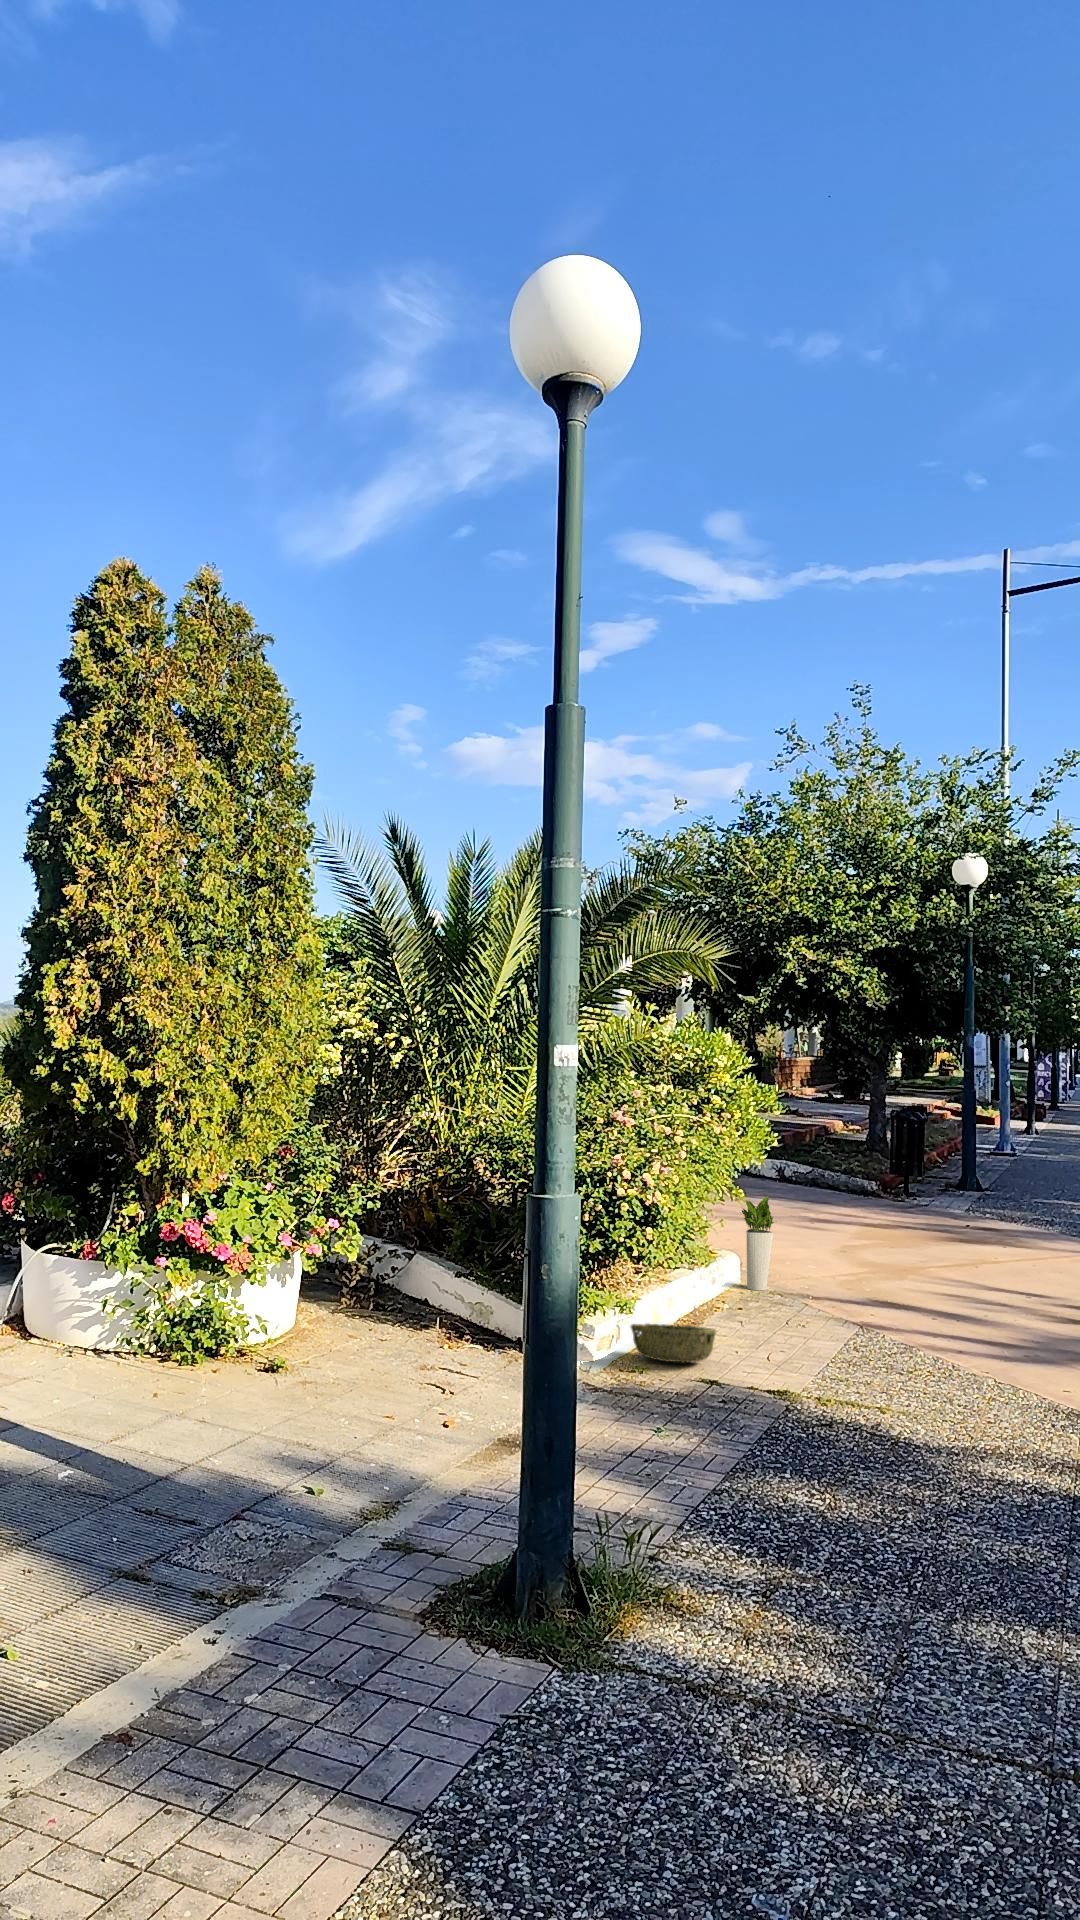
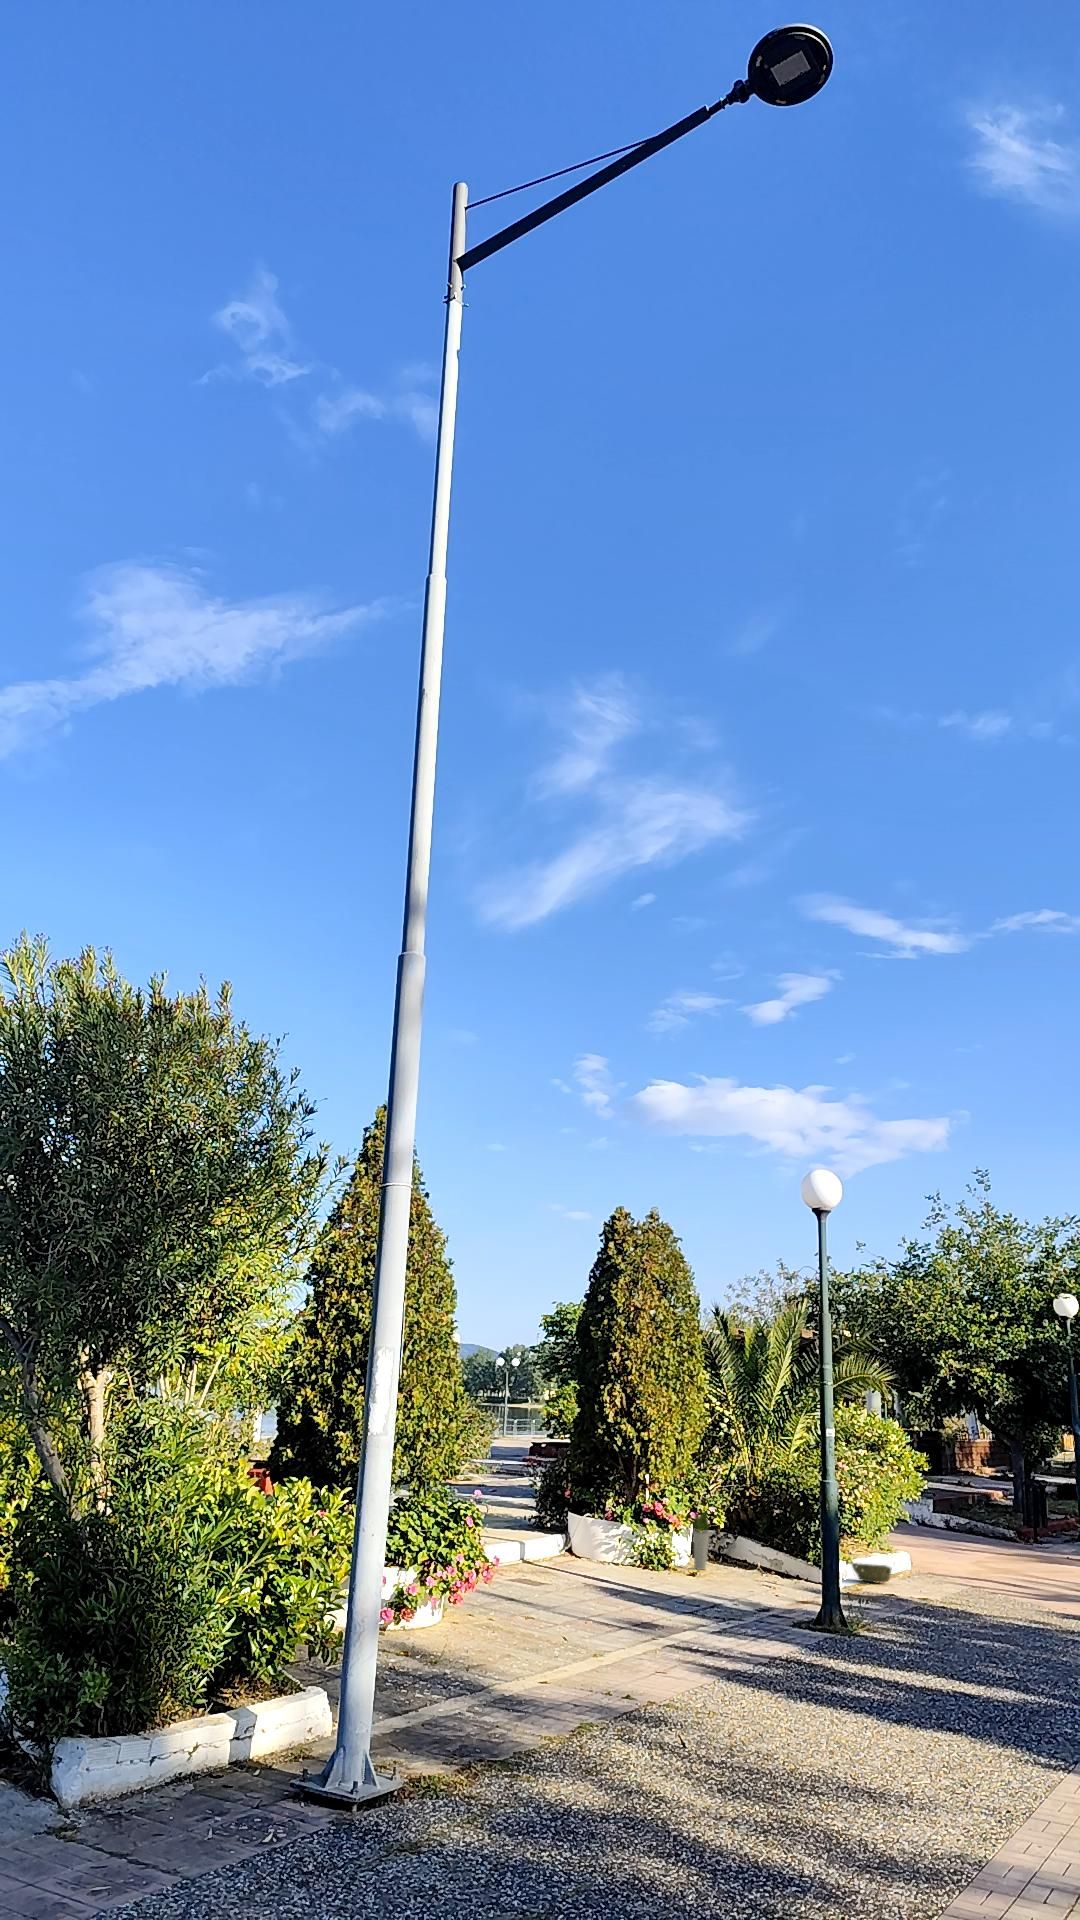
planter: present [742,1196,774,1290] -> present [693,1511,710,1570]

